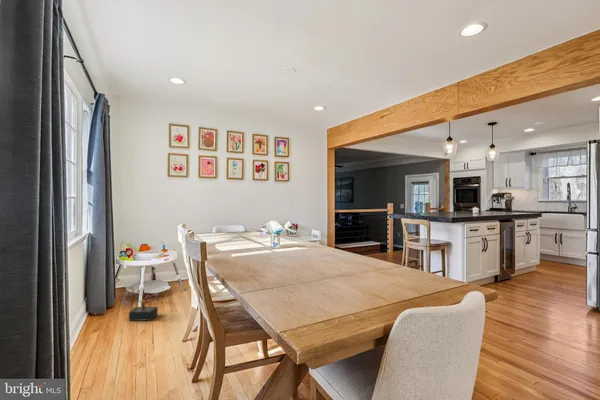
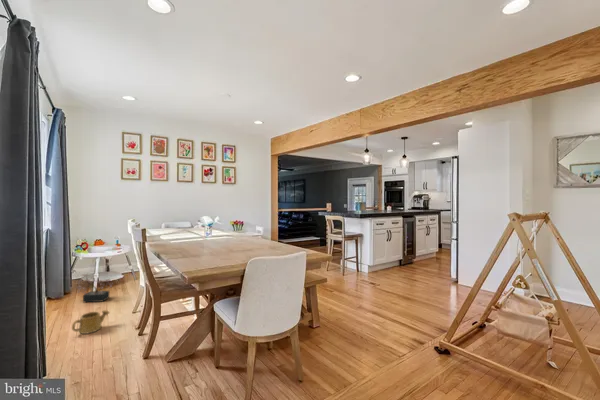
watering can: none [118,337,162,370] -> present [72,310,109,334]

